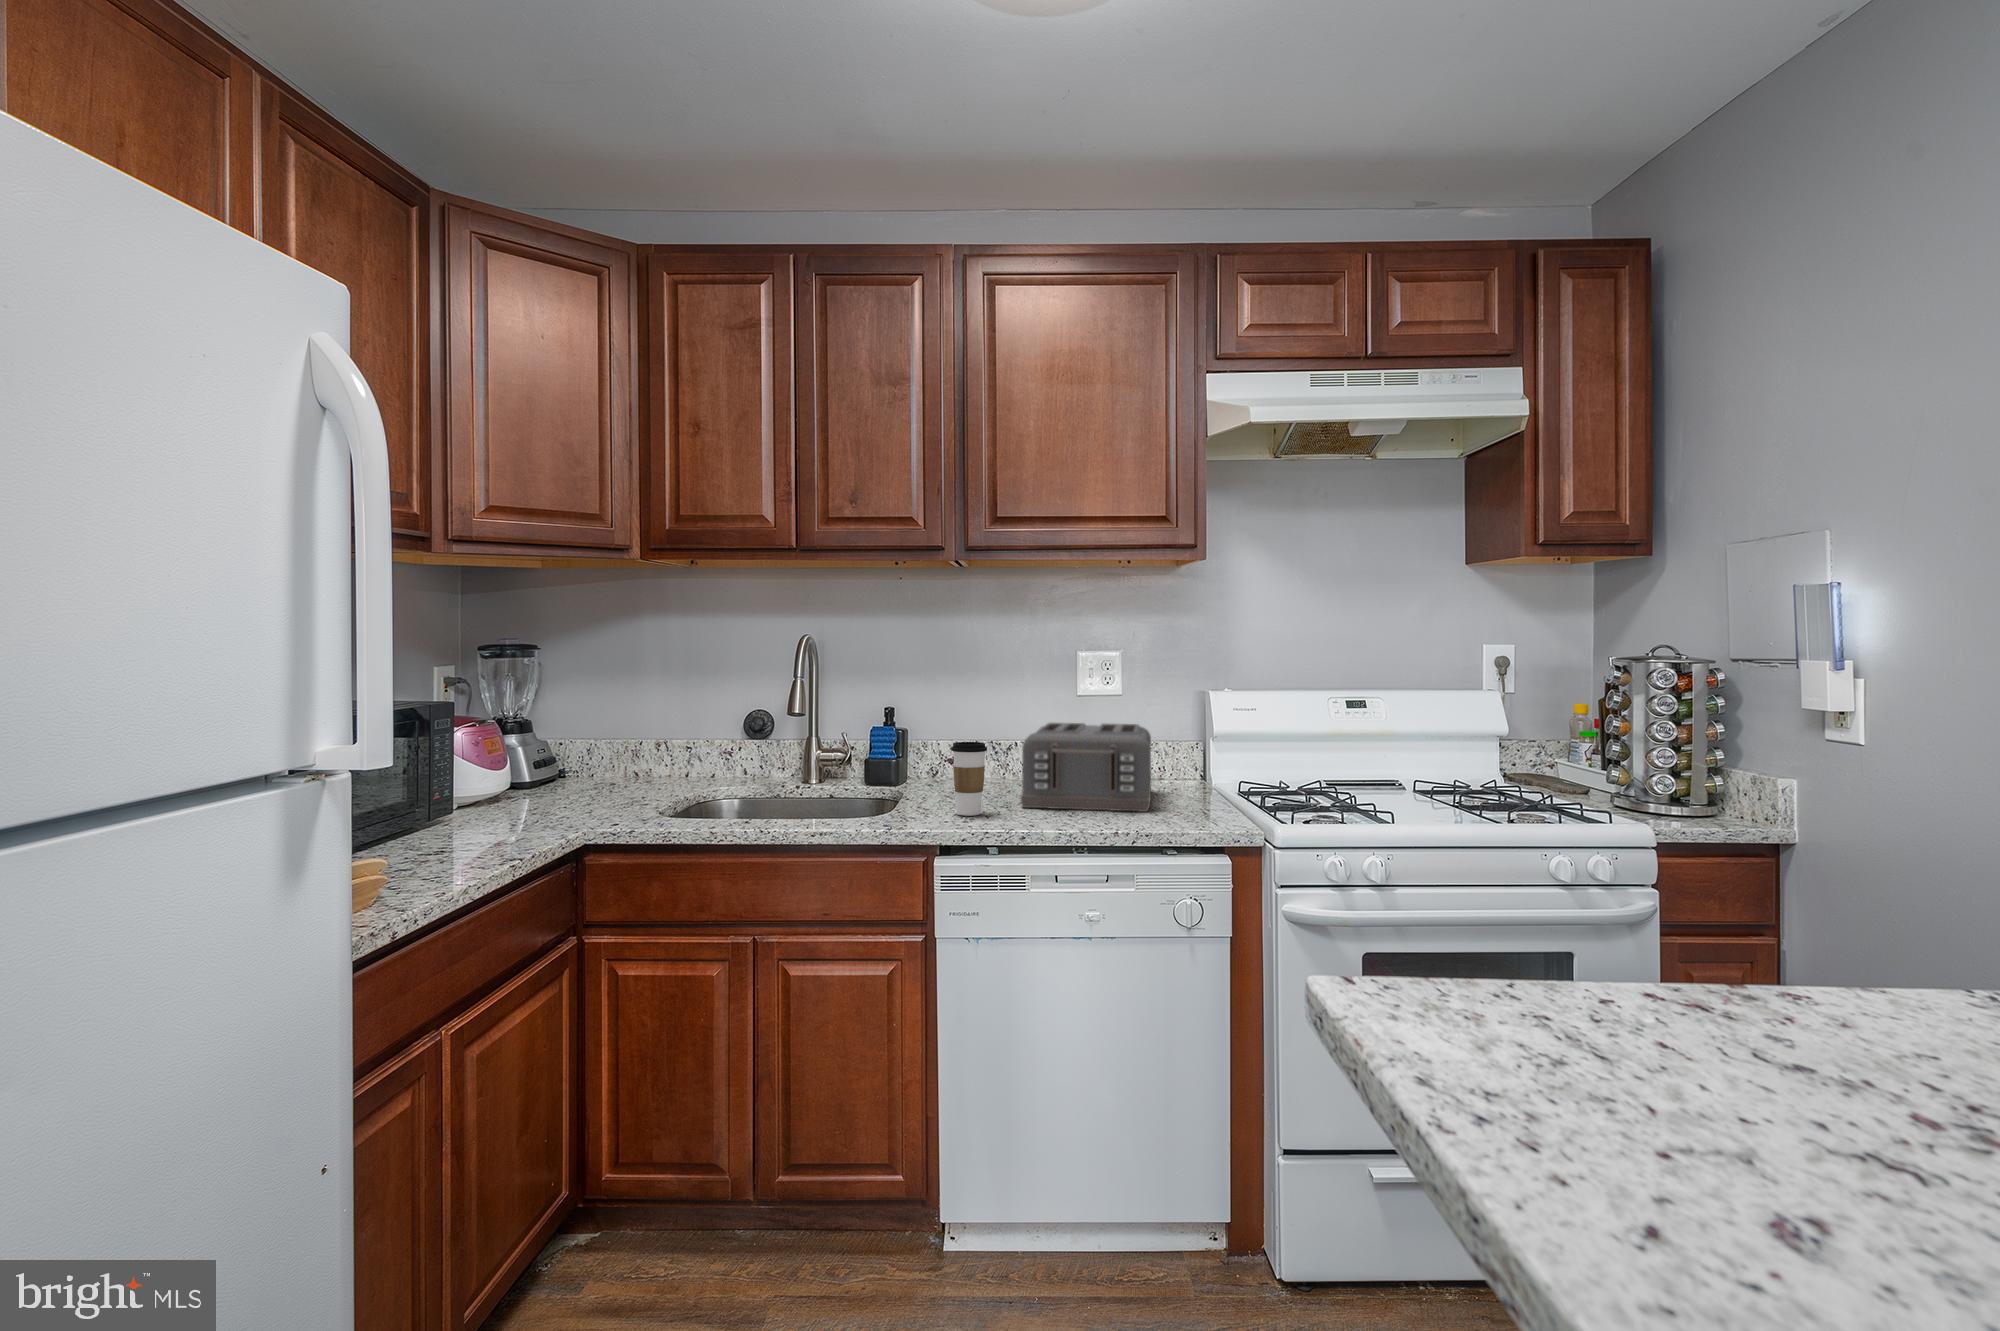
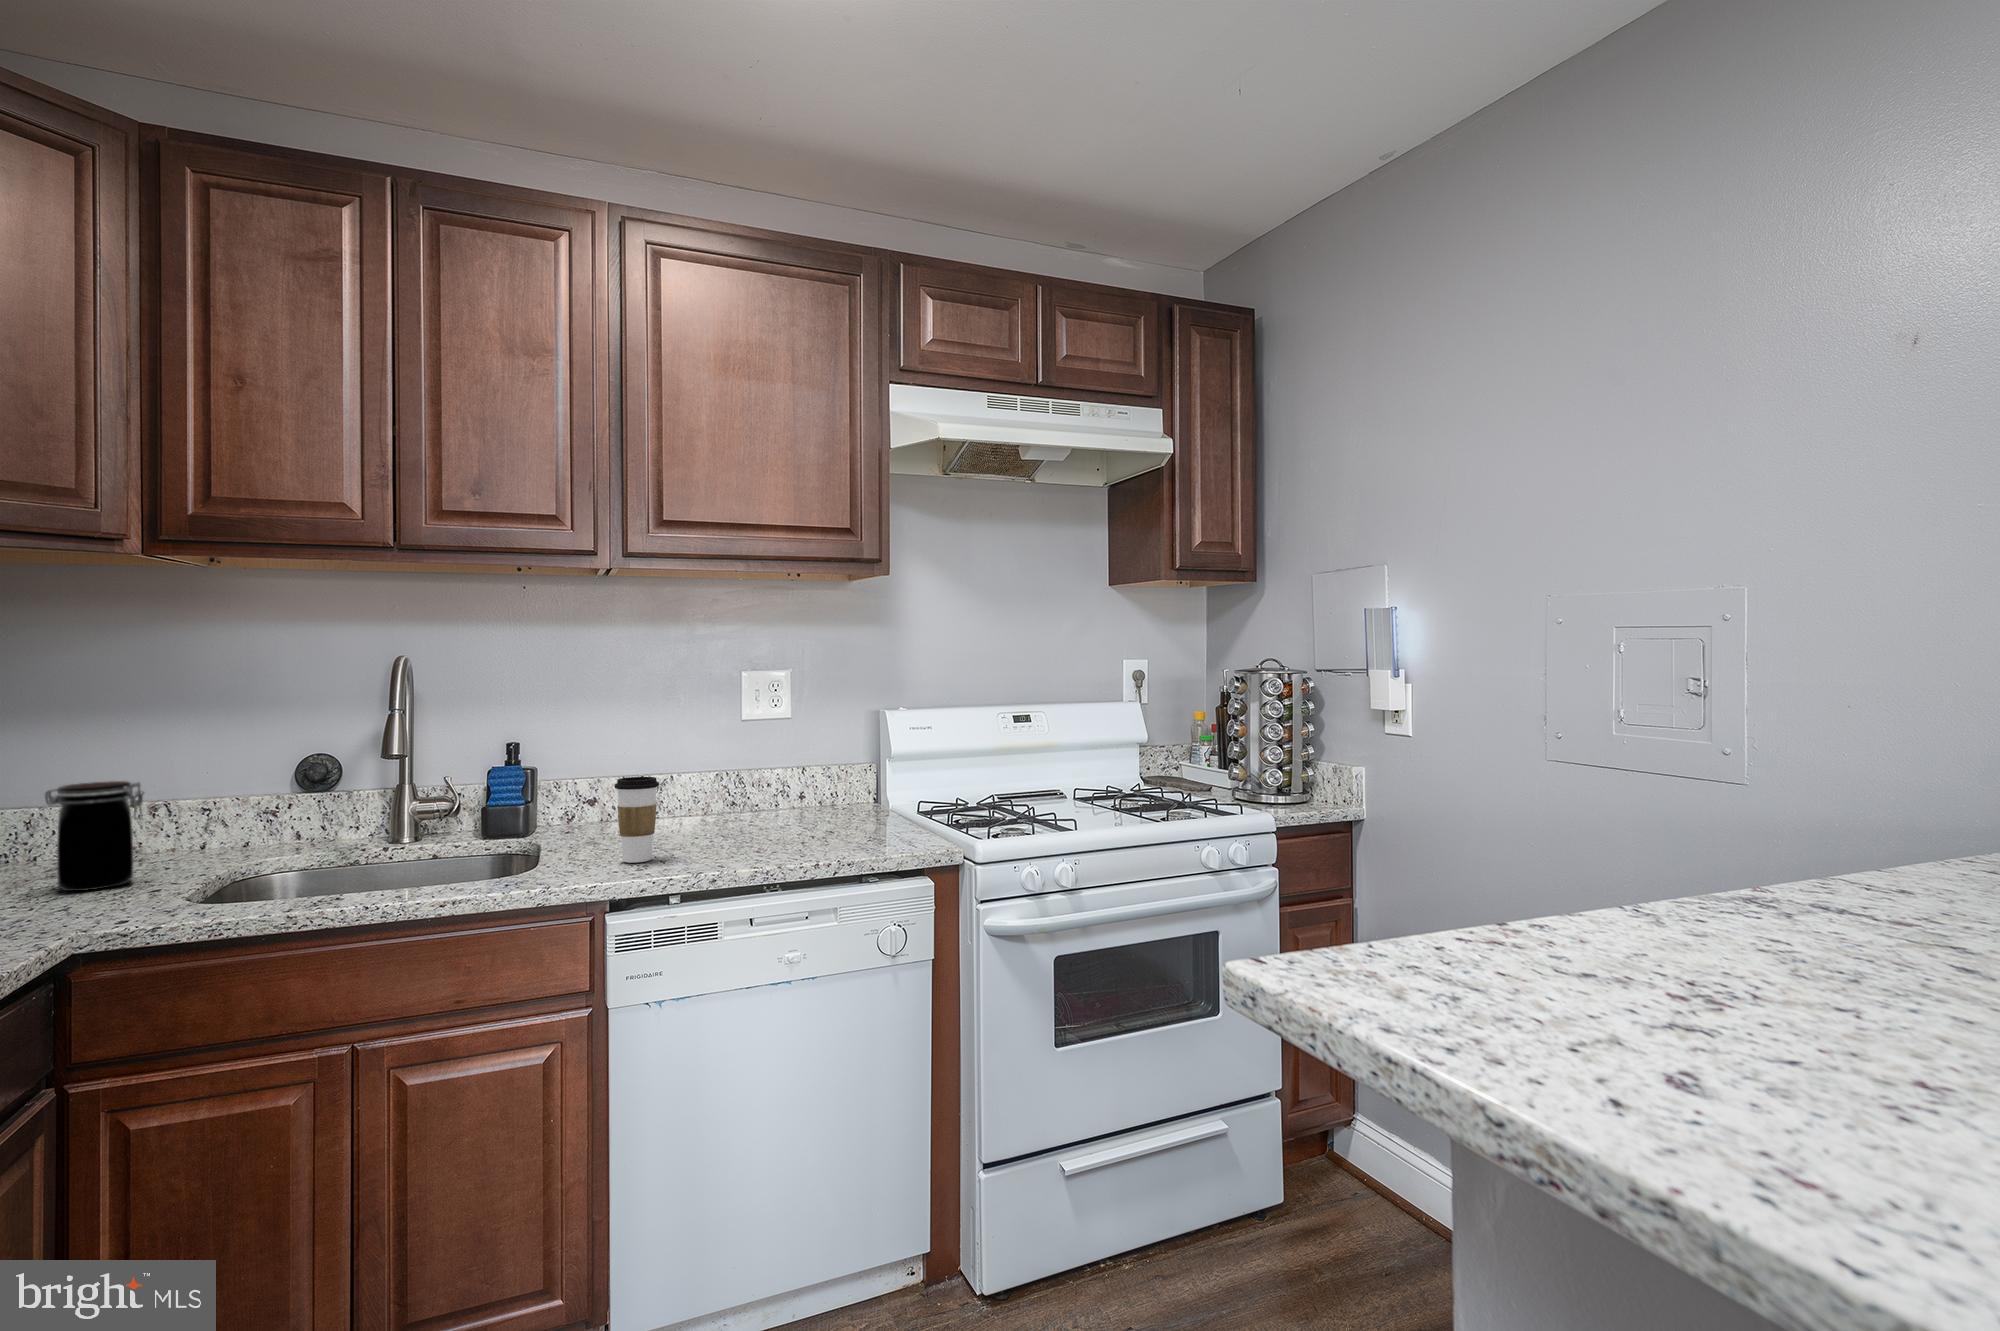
toaster: present [1021,723,1151,812] -> none [695,747,841,847]
jar: none [589,725,644,801] -> present [45,781,144,891]

